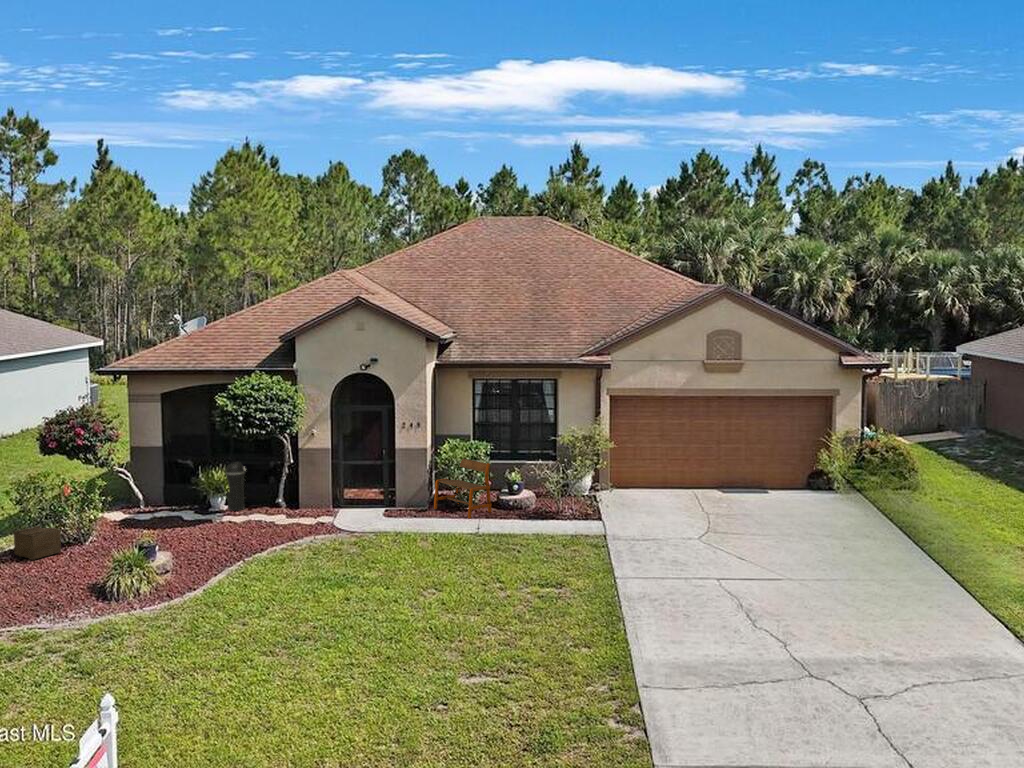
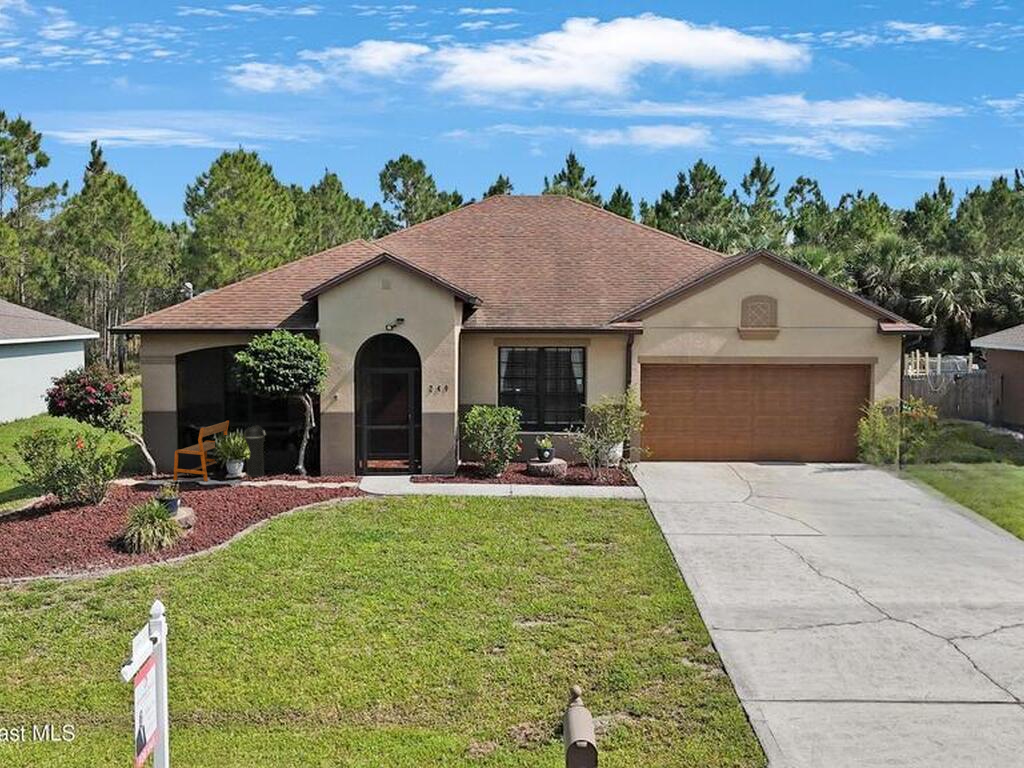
bench: present [434,458,492,519] -> present [173,421,229,481]
wooden crate: present [14,526,61,560] -> none [26,483,76,519]

